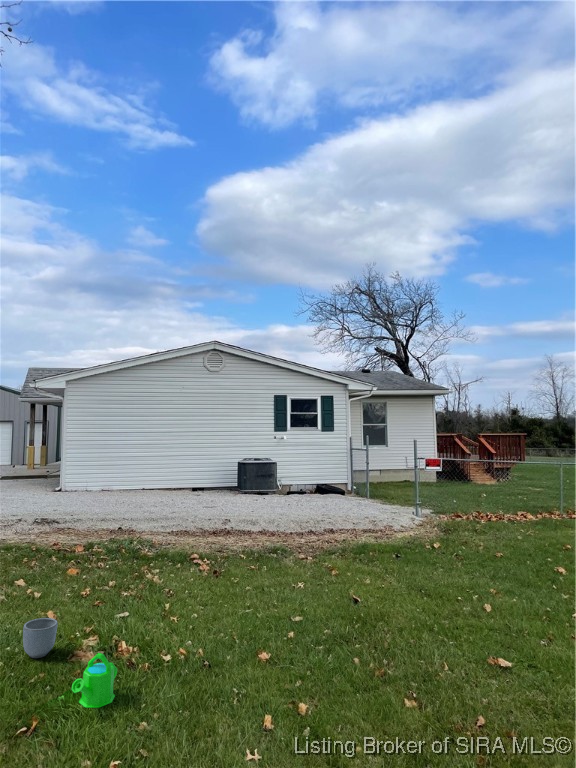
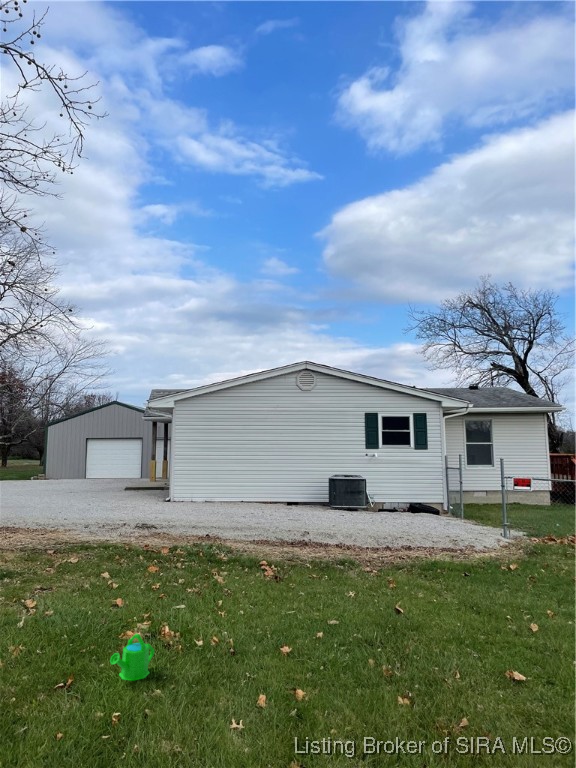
planter: present [23,618,58,658] -> none [85,602,114,635]

